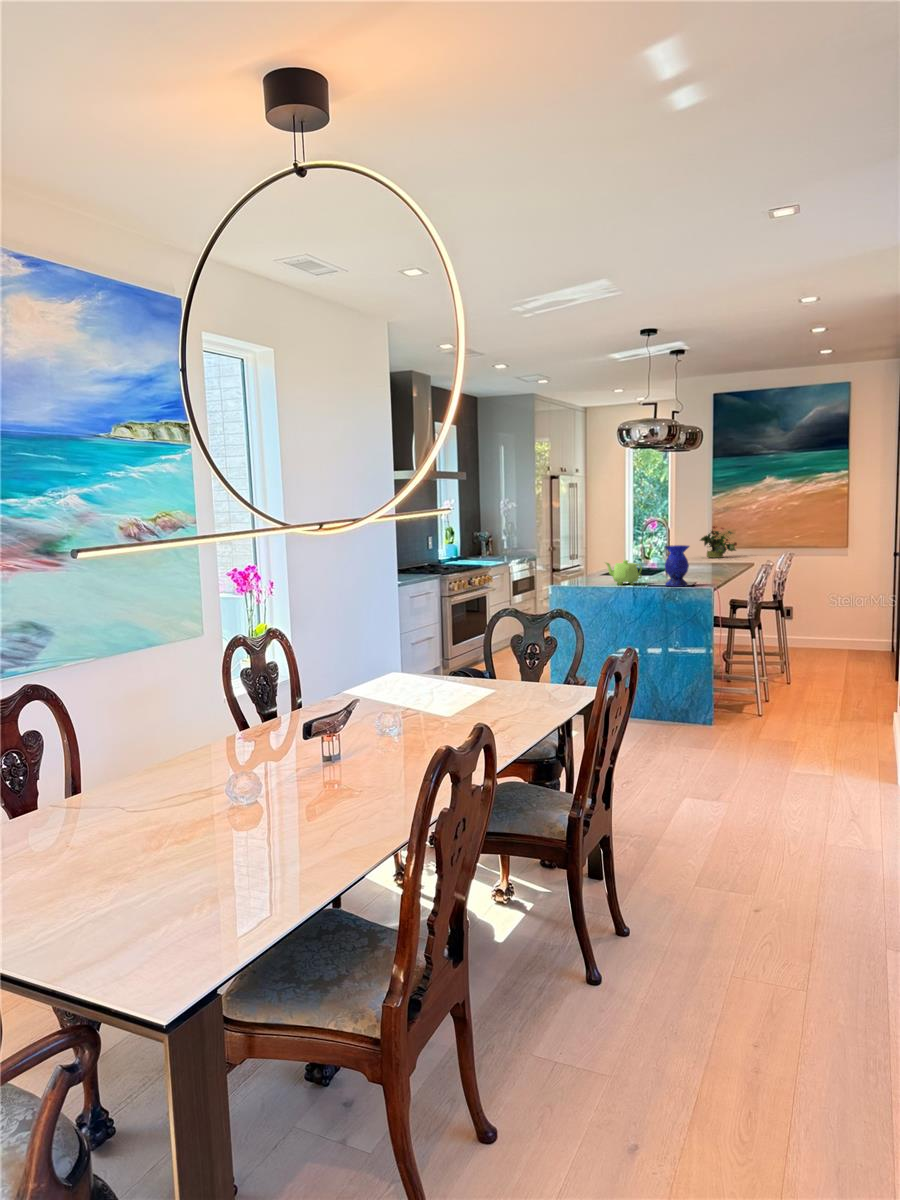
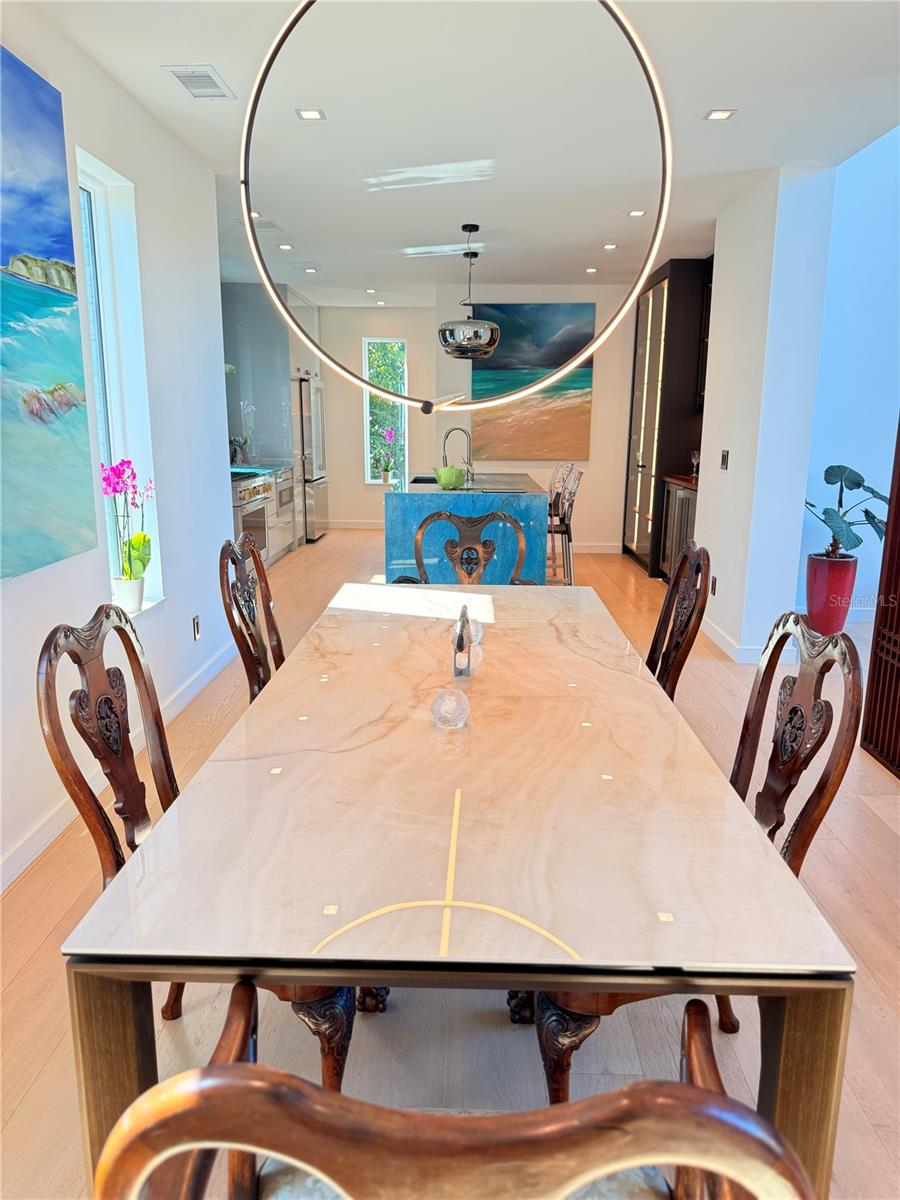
potted plant: present [700,526,737,558] -> none [459,436,495,468]
vase: present [665,545,689,587] -> none [493,451,517,491]

